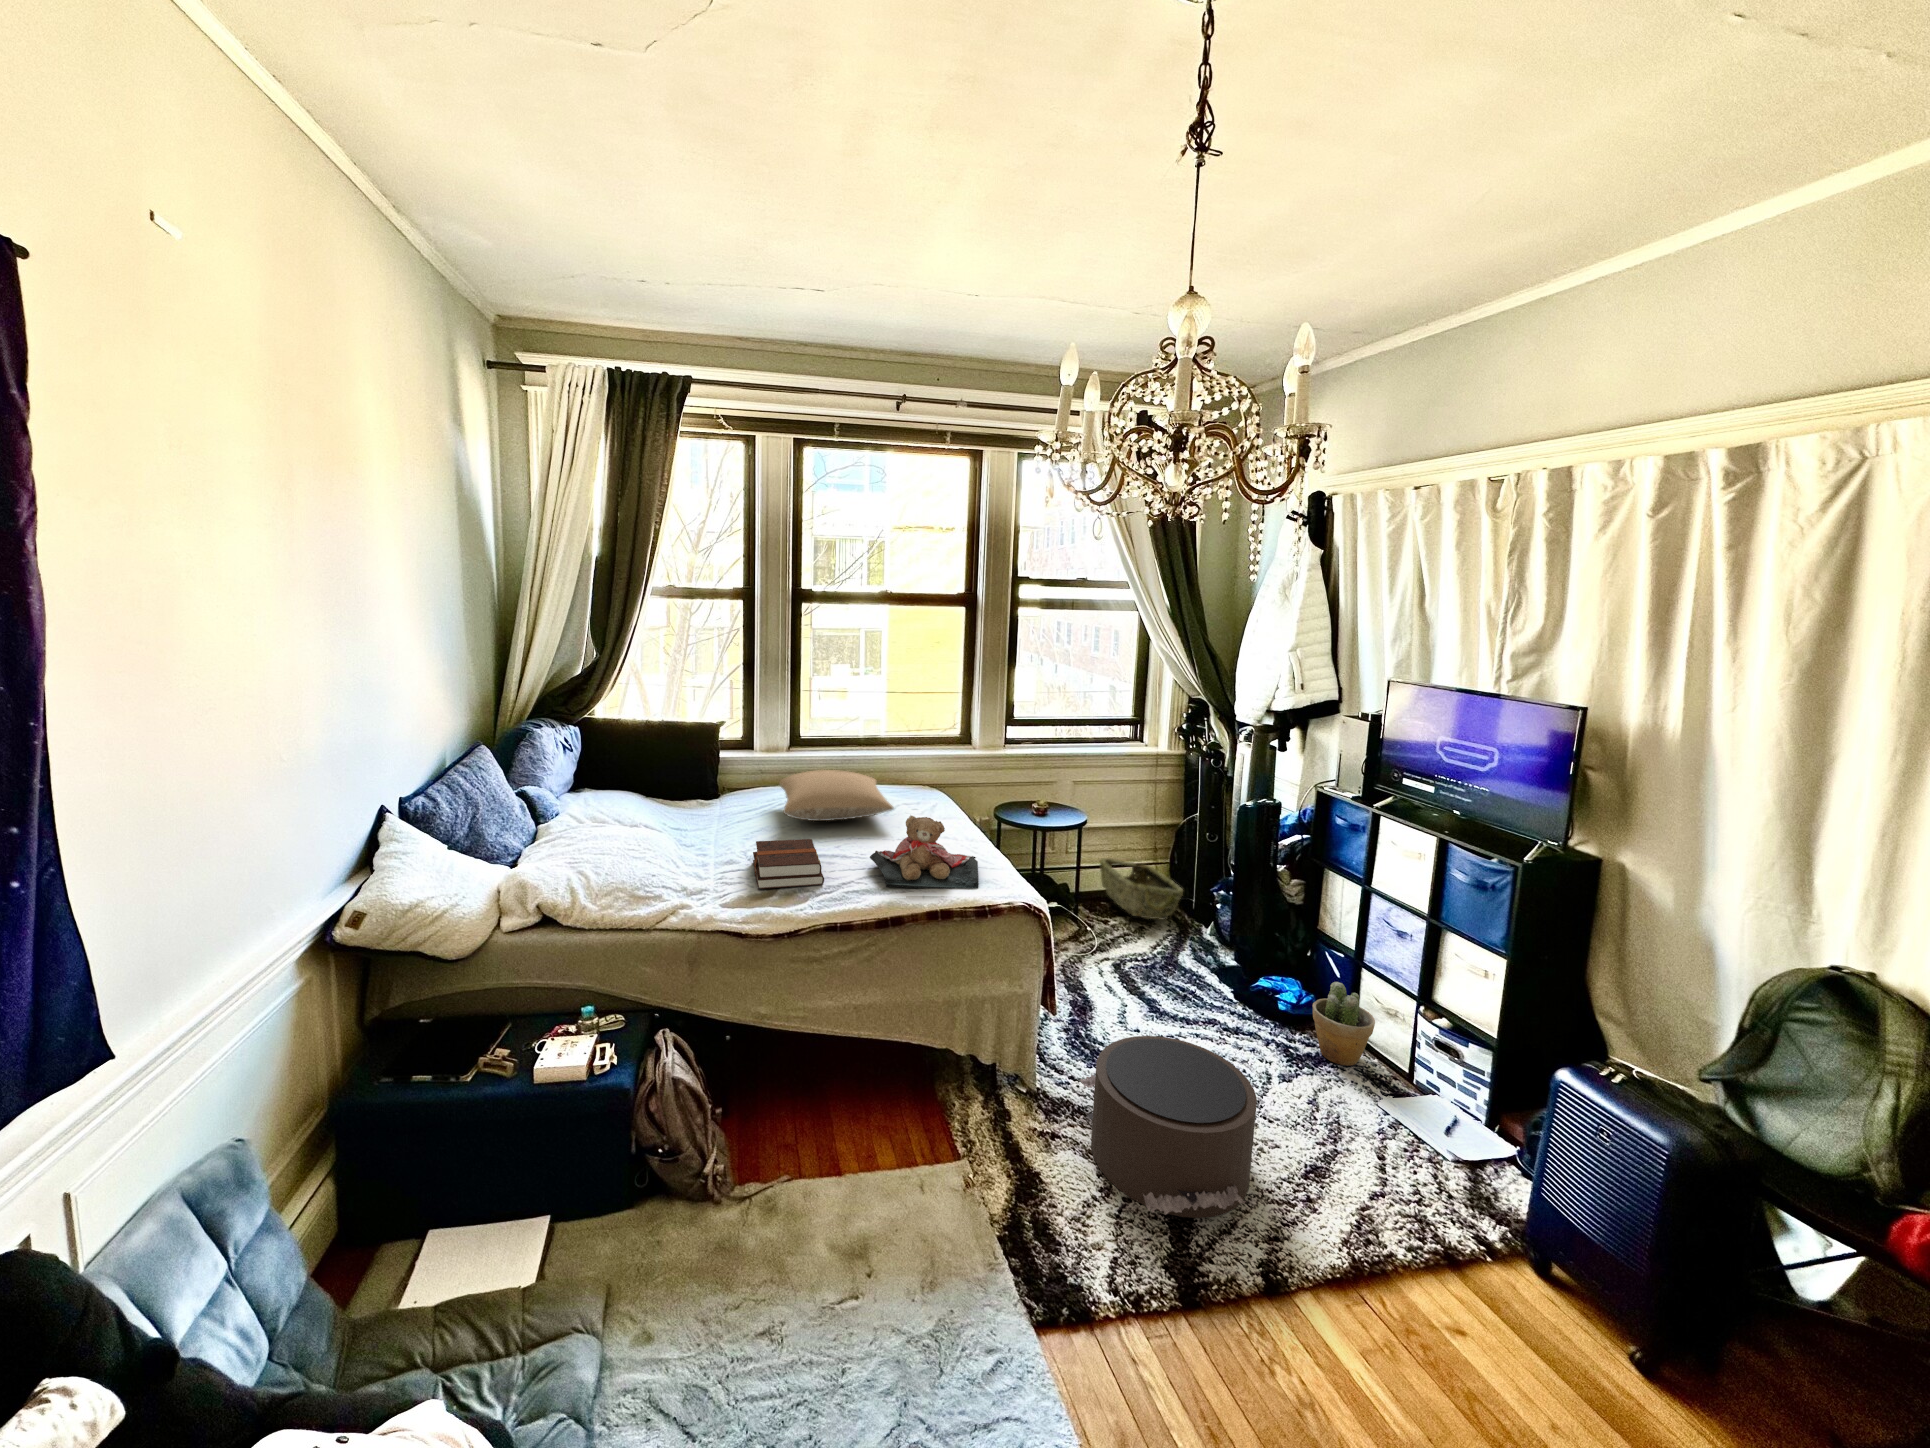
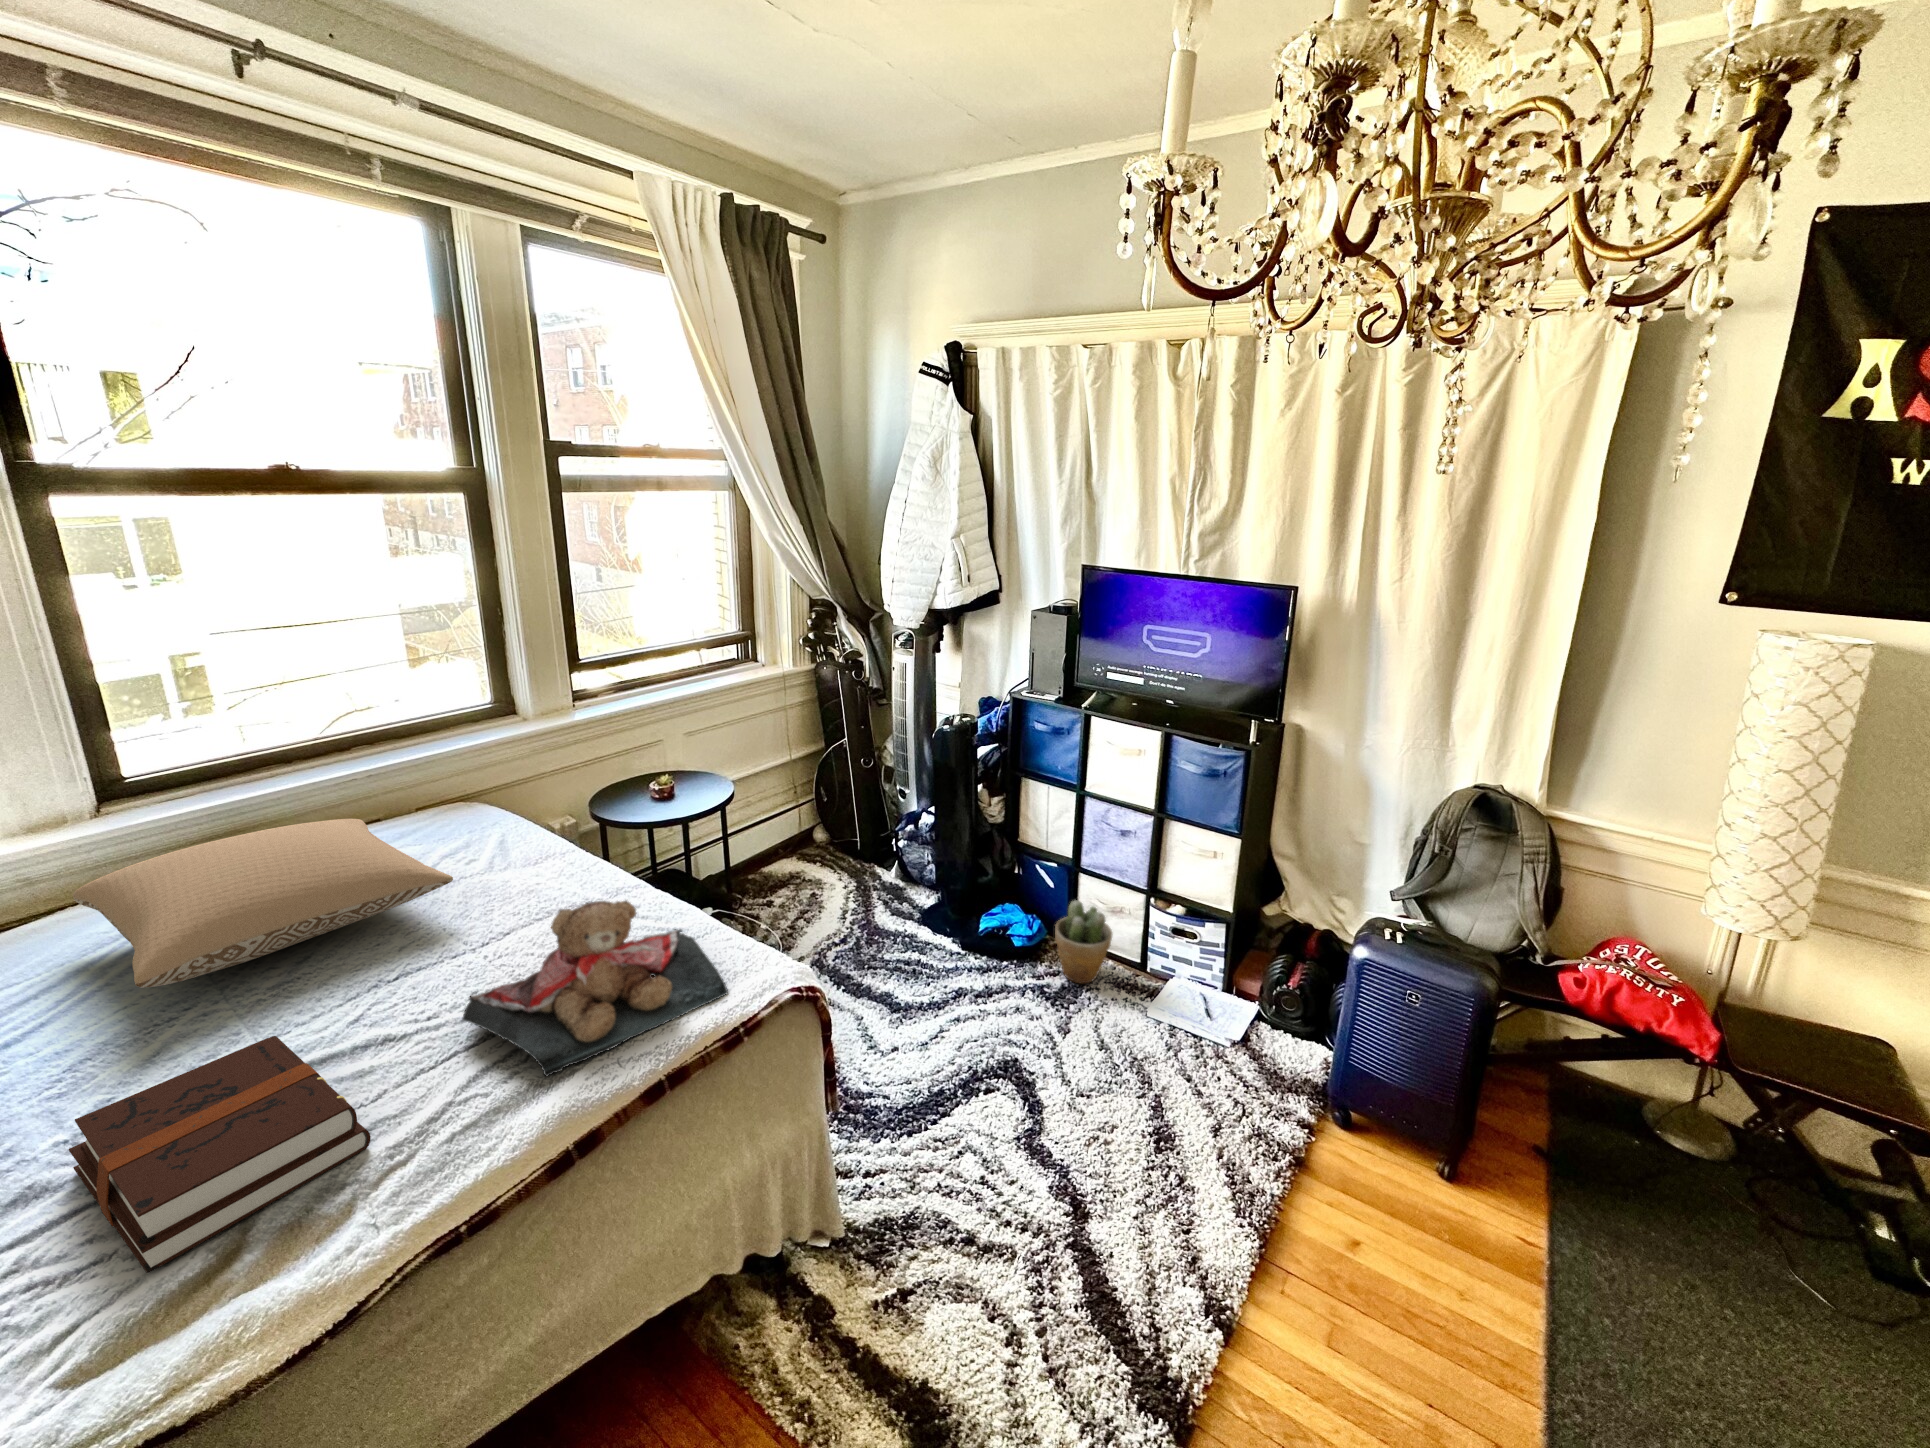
woven basket: present [1100,858,1183,920] -> none [734,813,850,884]
pouf: present [1080,1036,1257,1218] -> none [900,1058,1166,1341]

